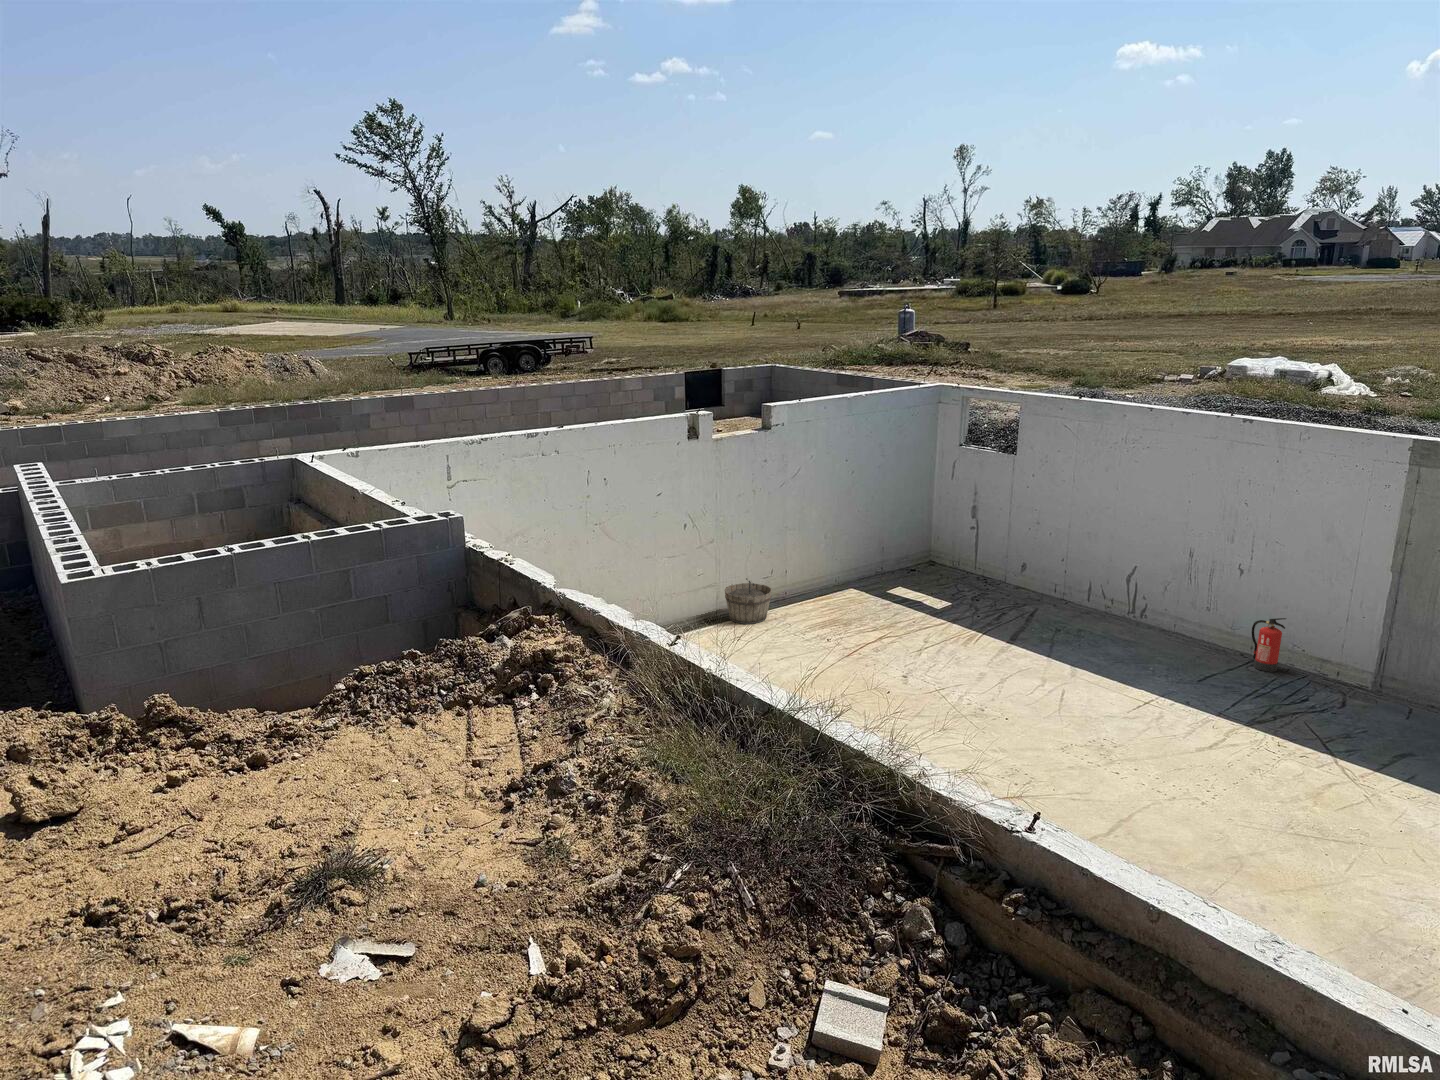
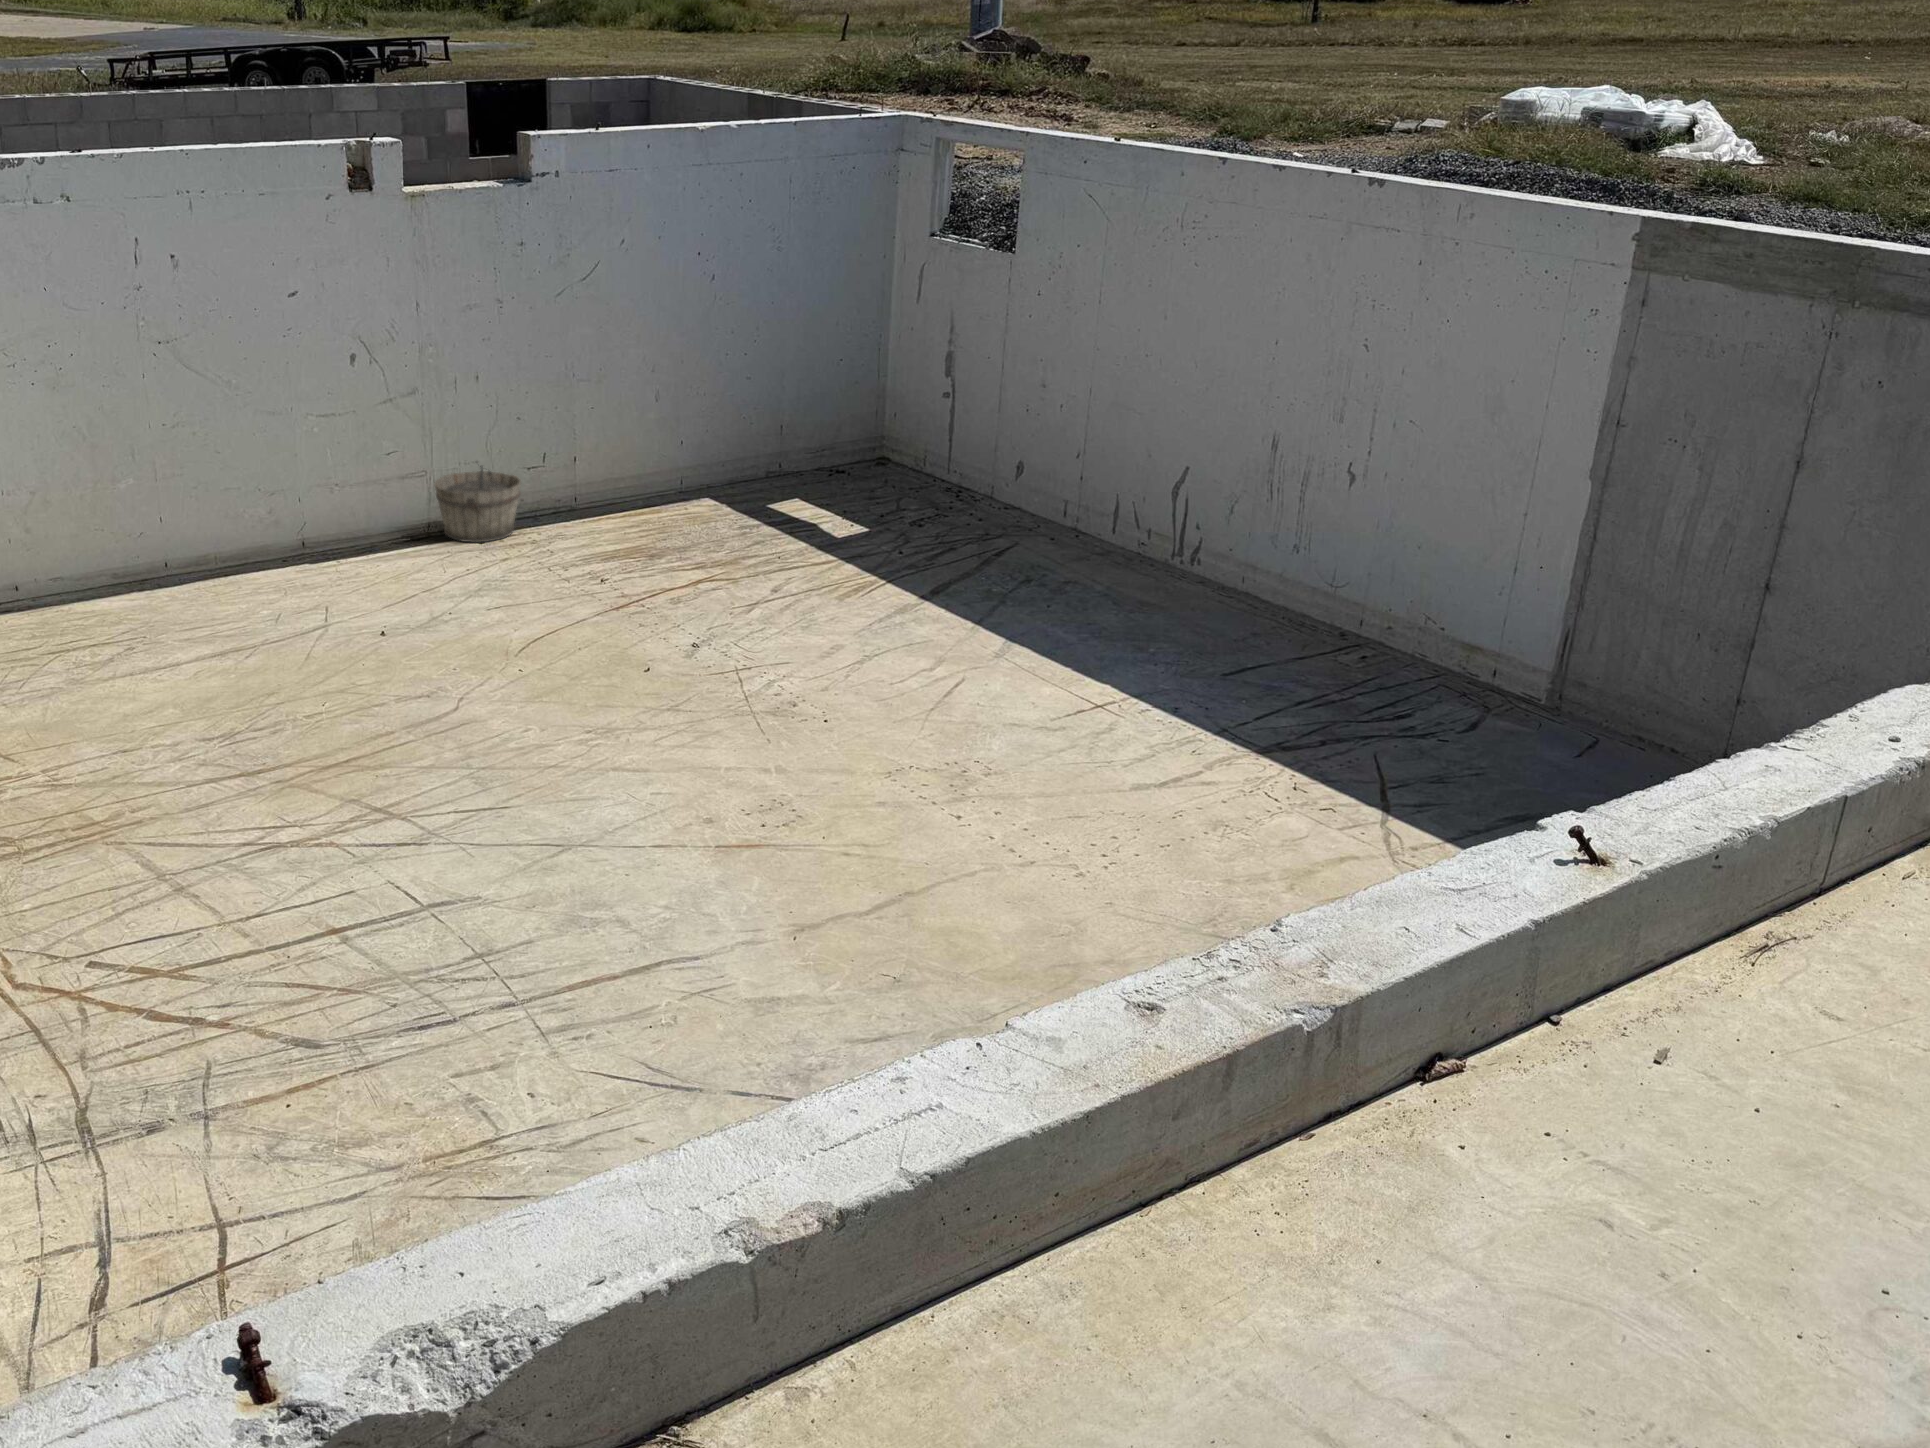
fire extinguisher: present [1252,618,1286,672] -> none [1333,570,1390,671]

